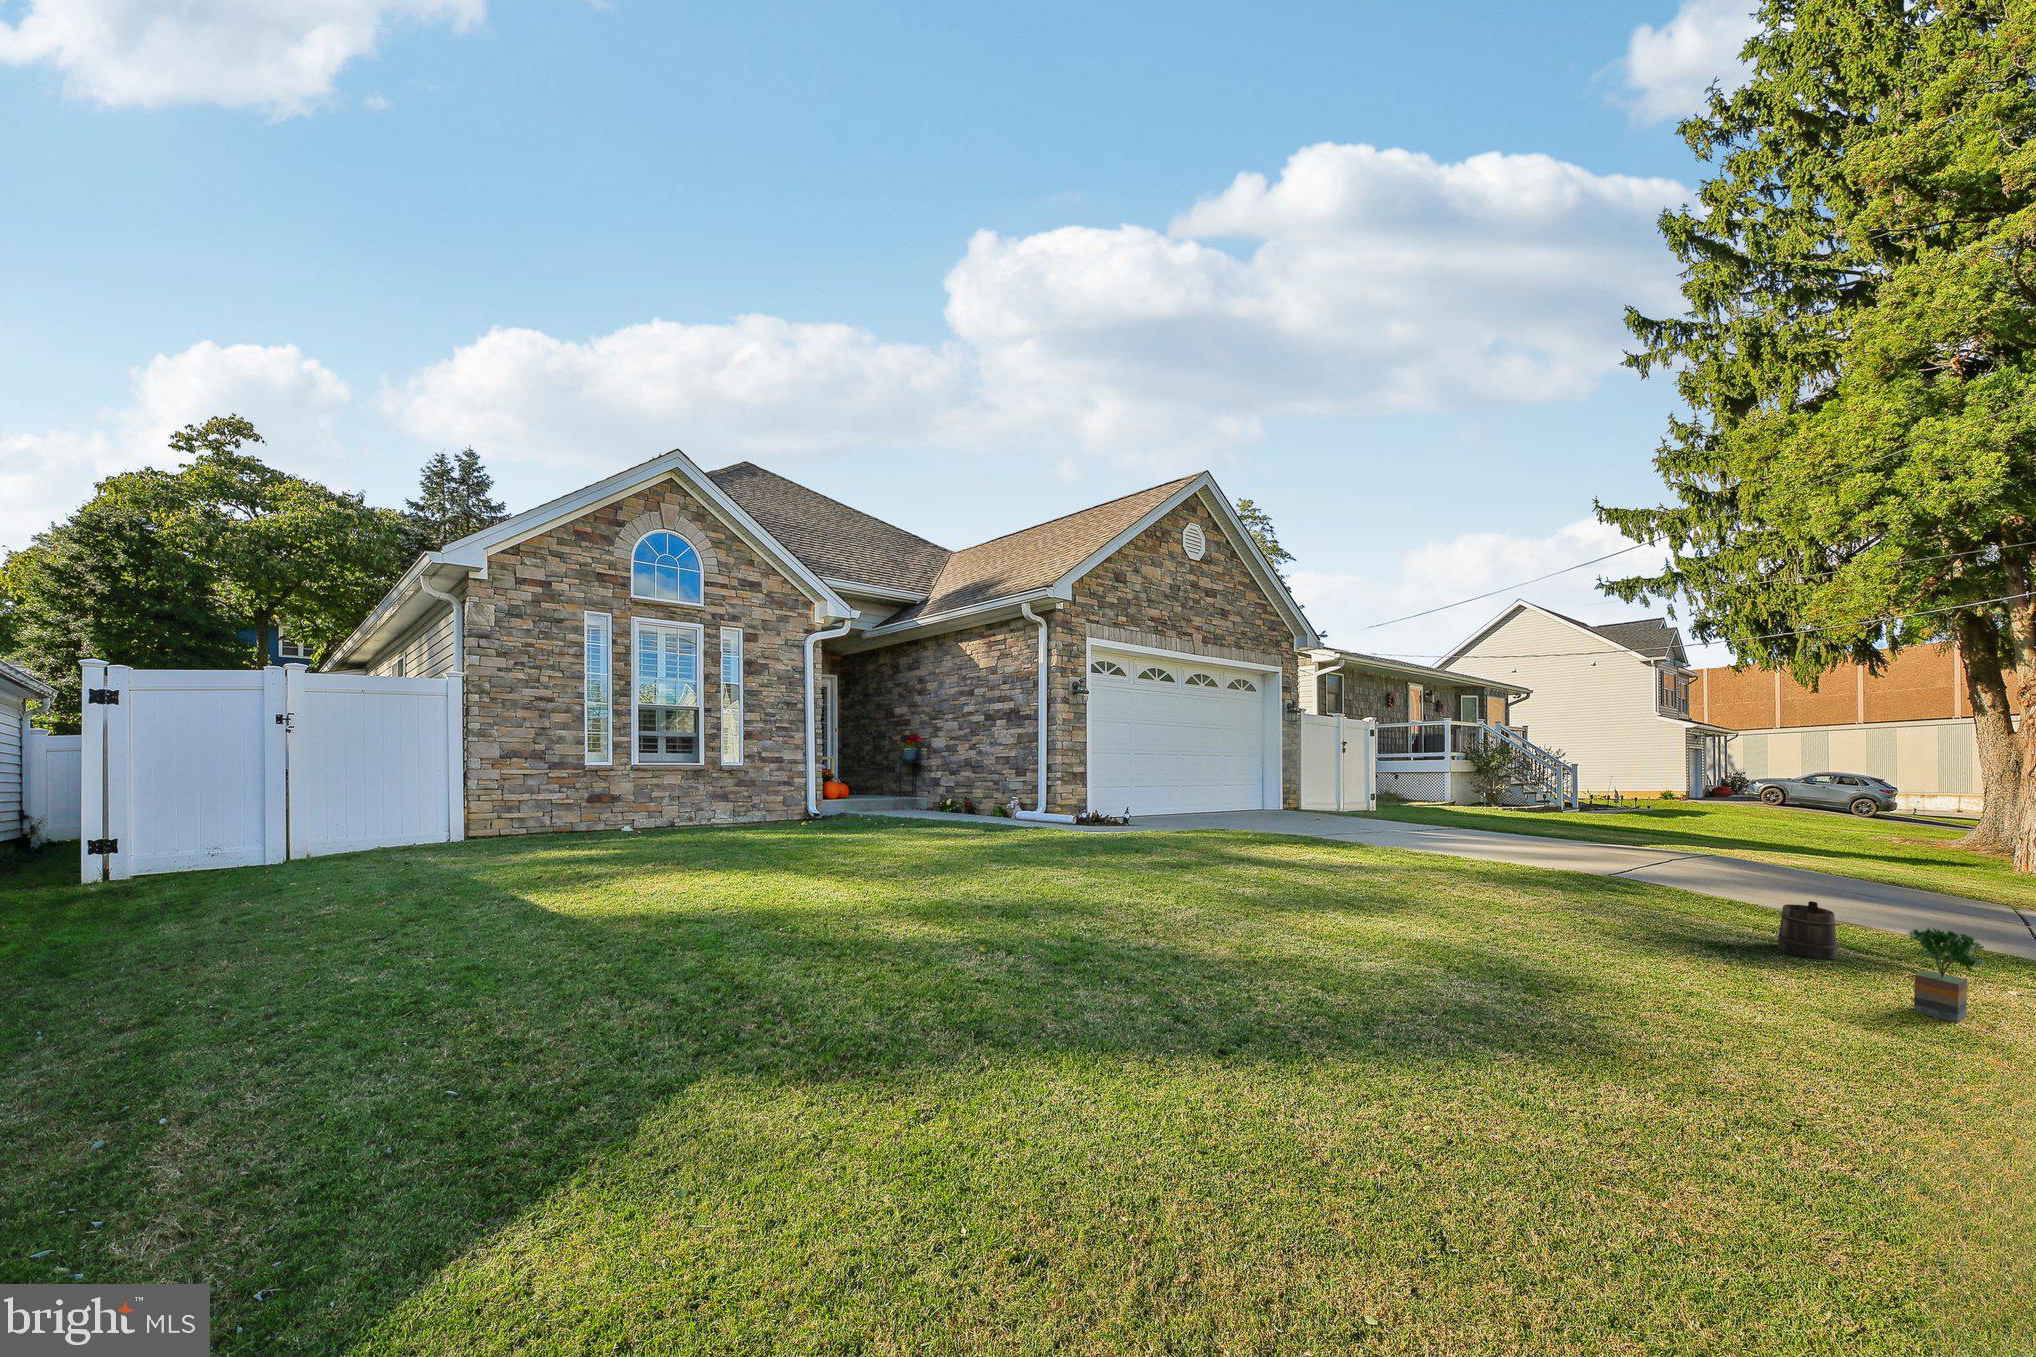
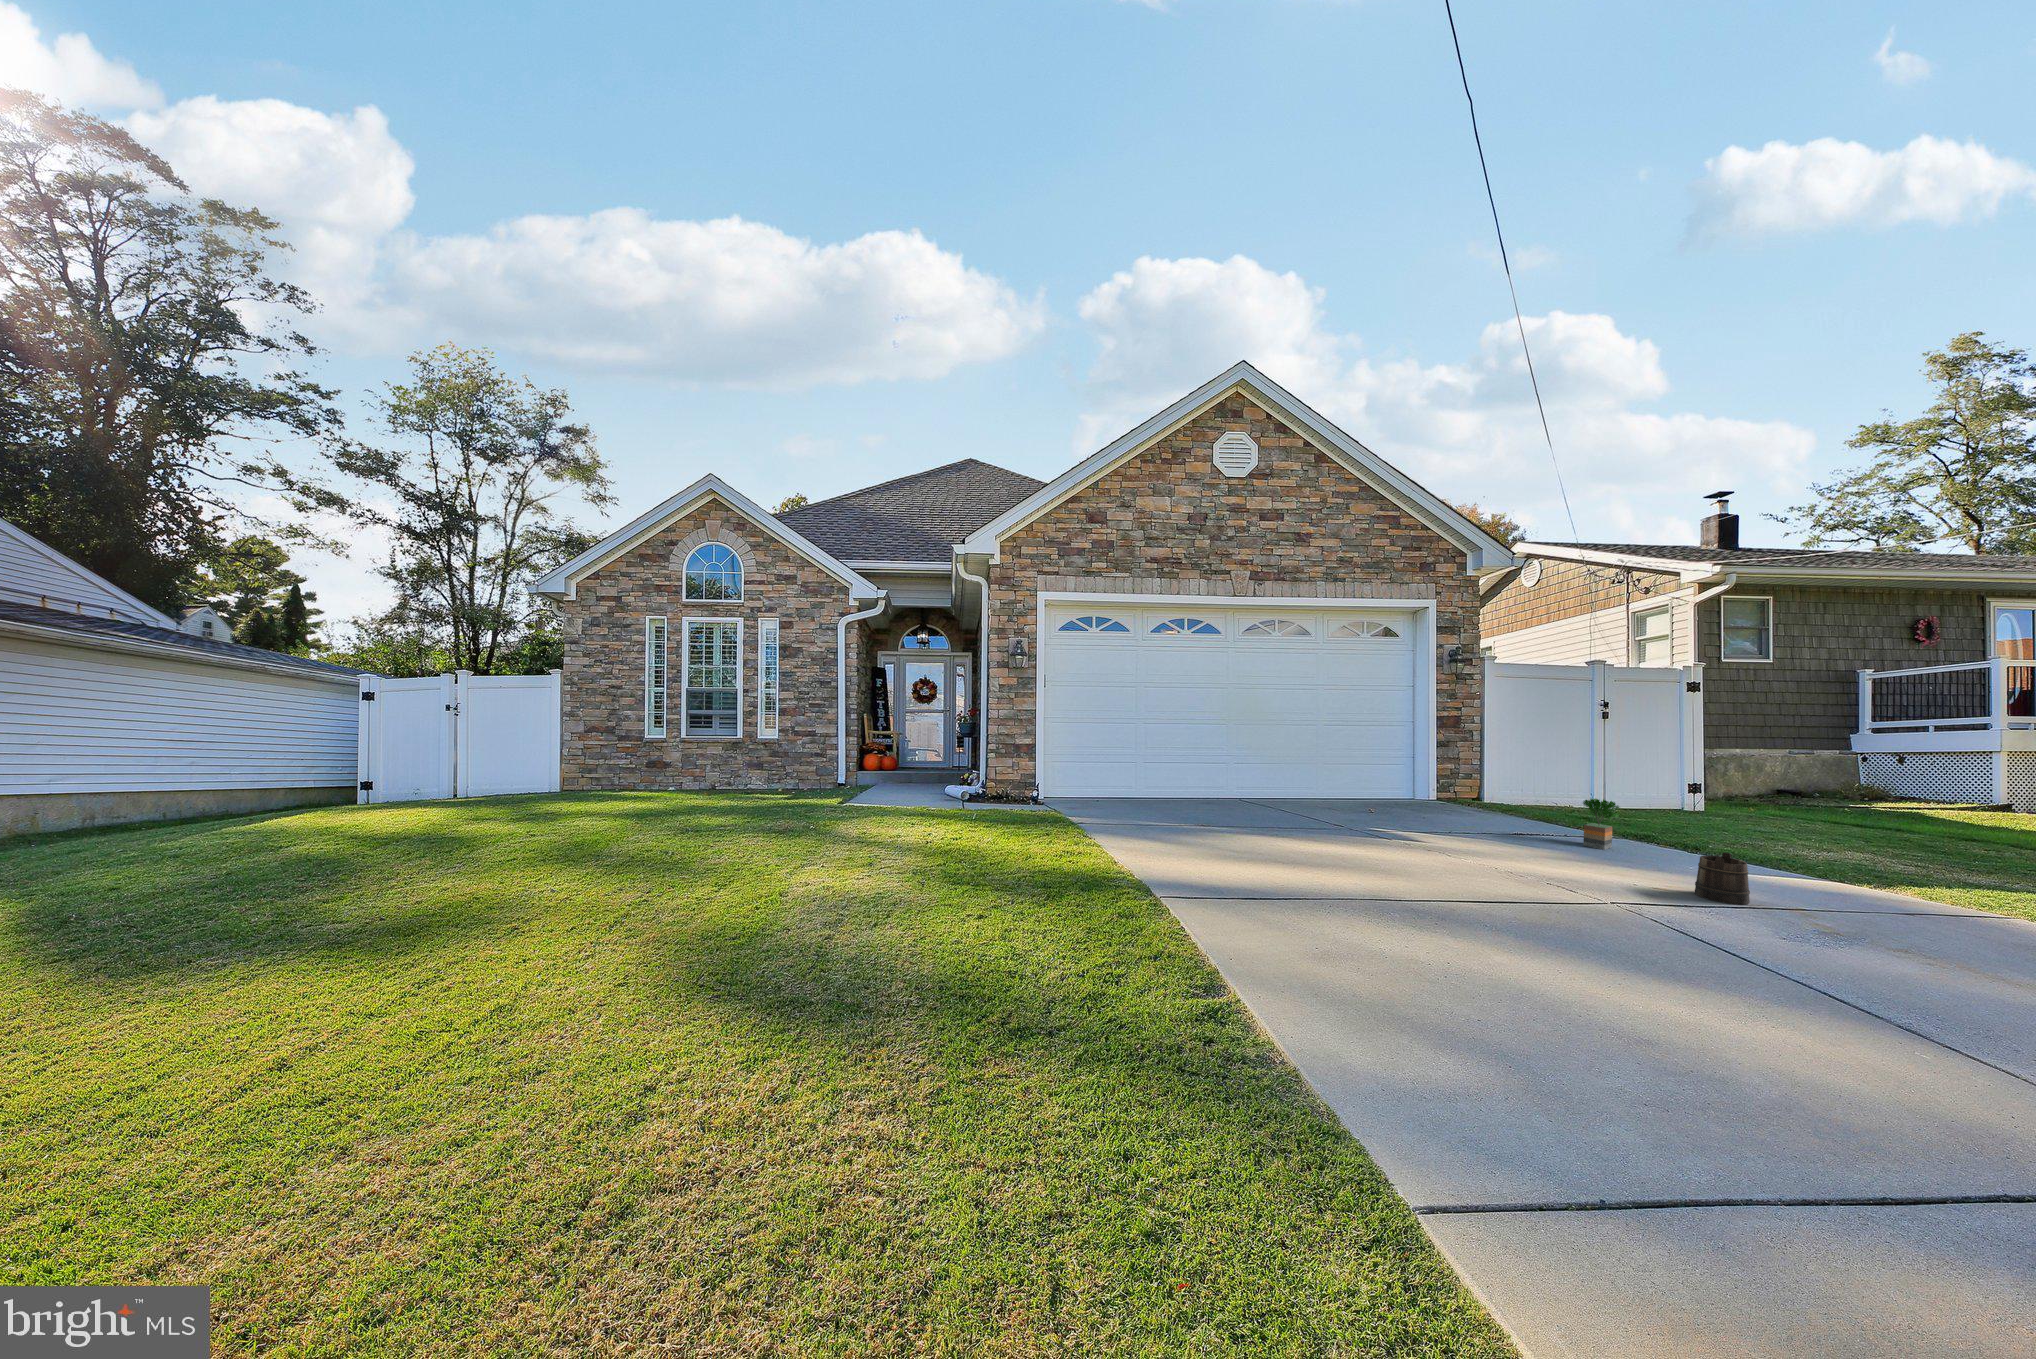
potted tree: present [1909,928,1984,1023] -> present [1583,798,1620,850]

